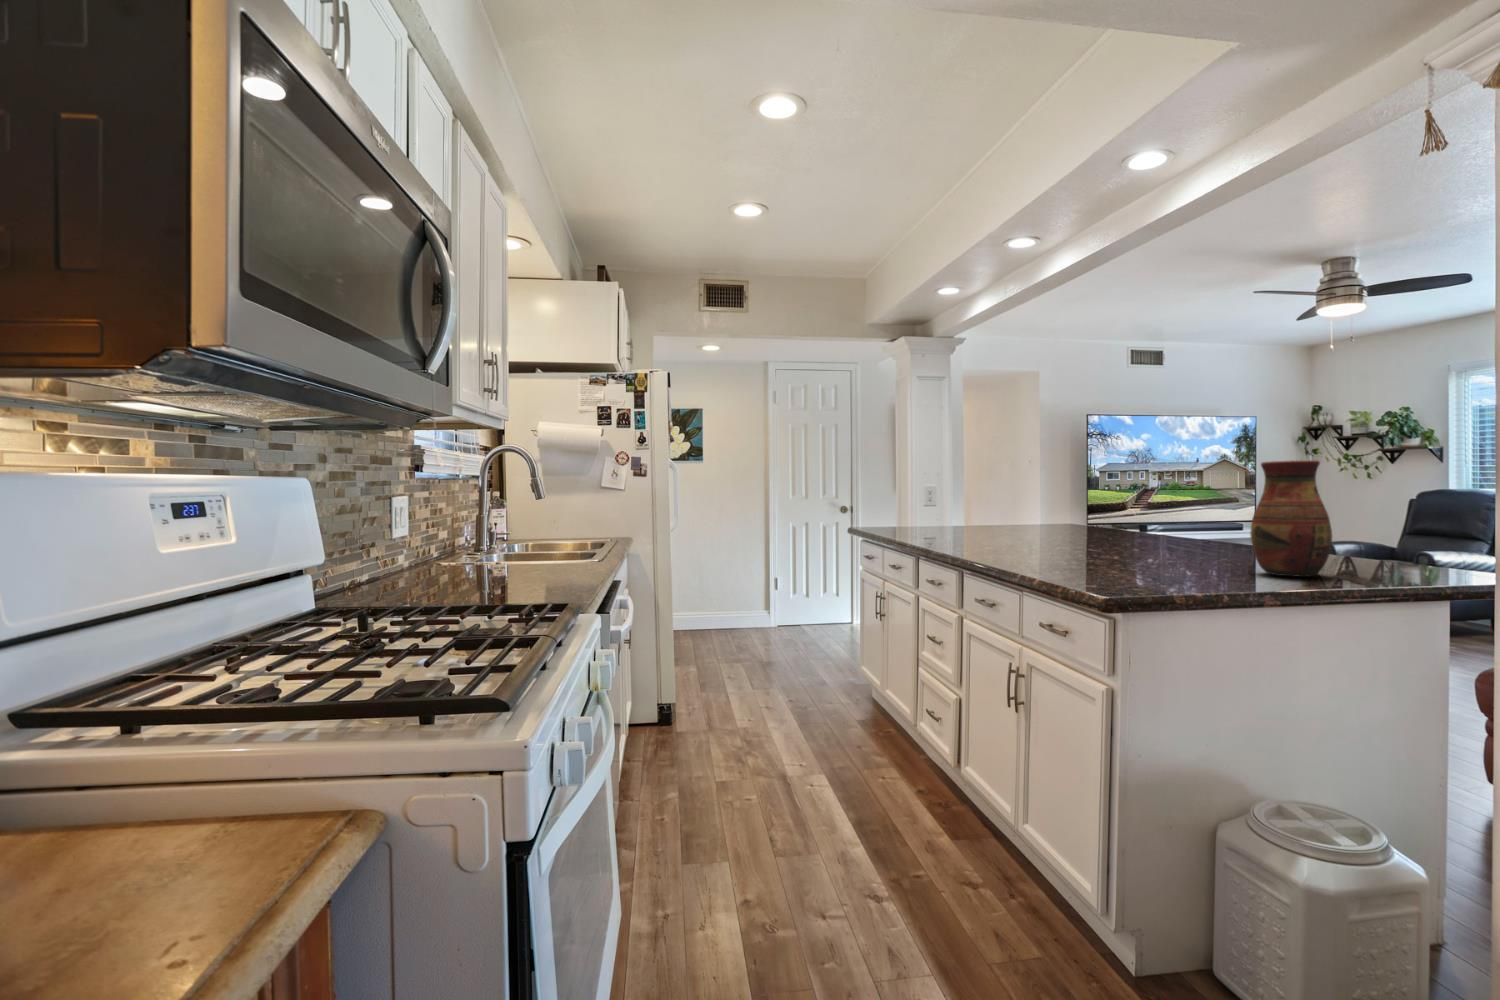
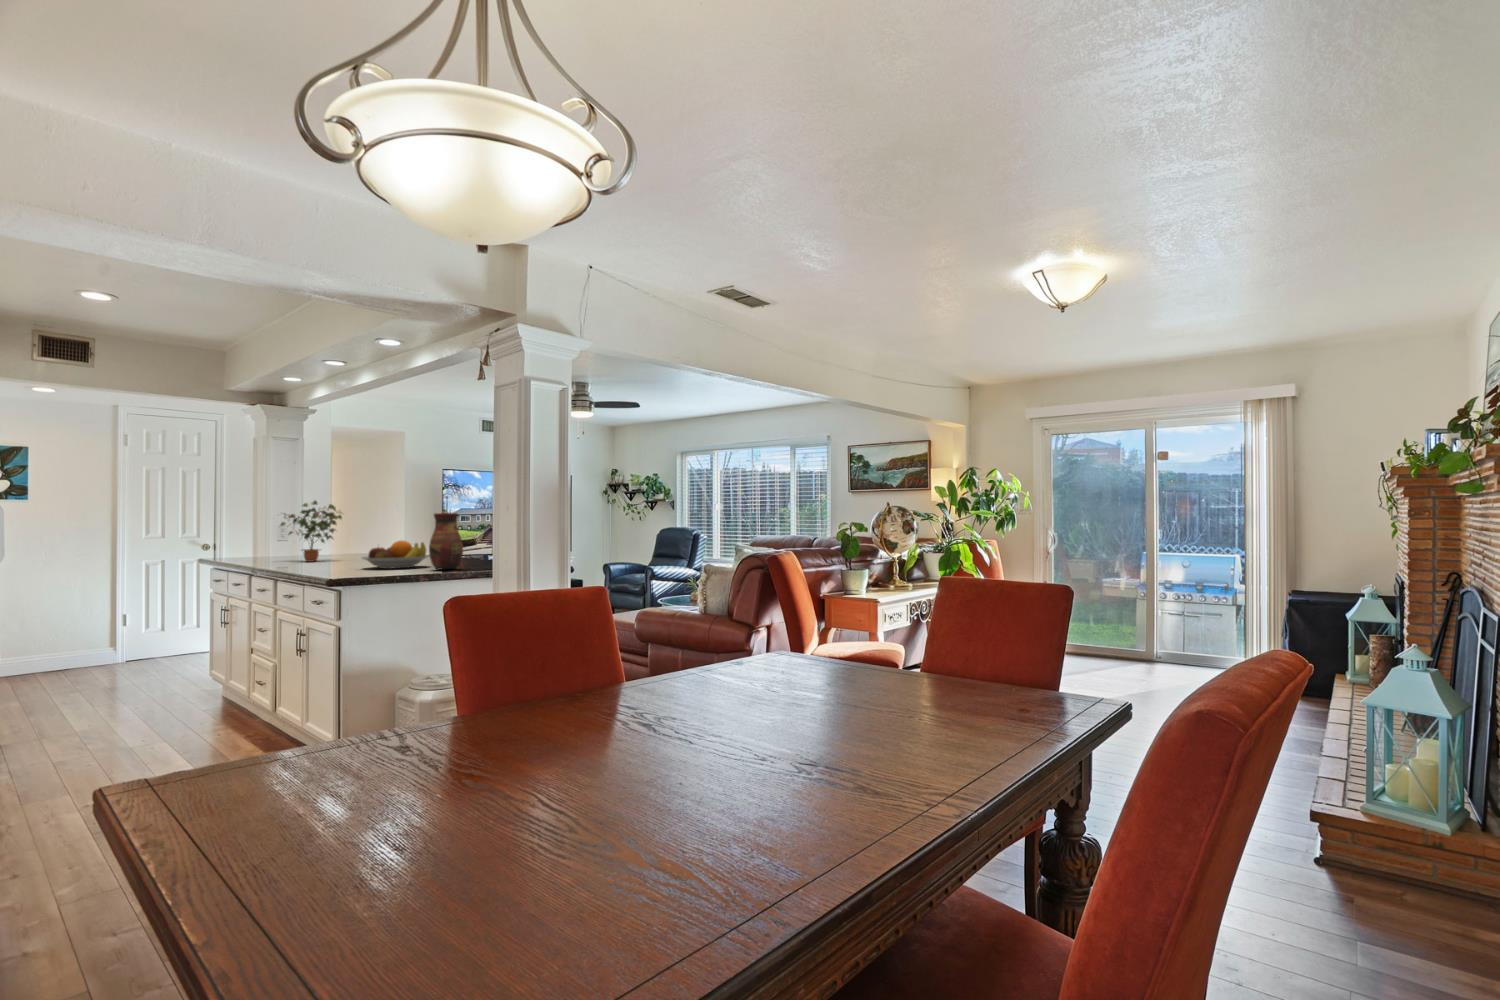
potted plant: none [937,451,1025,535] -> present [280,501,342,562]
fruit bowl: none [1092,513,1220,563] -> present [362,540,429,569]

